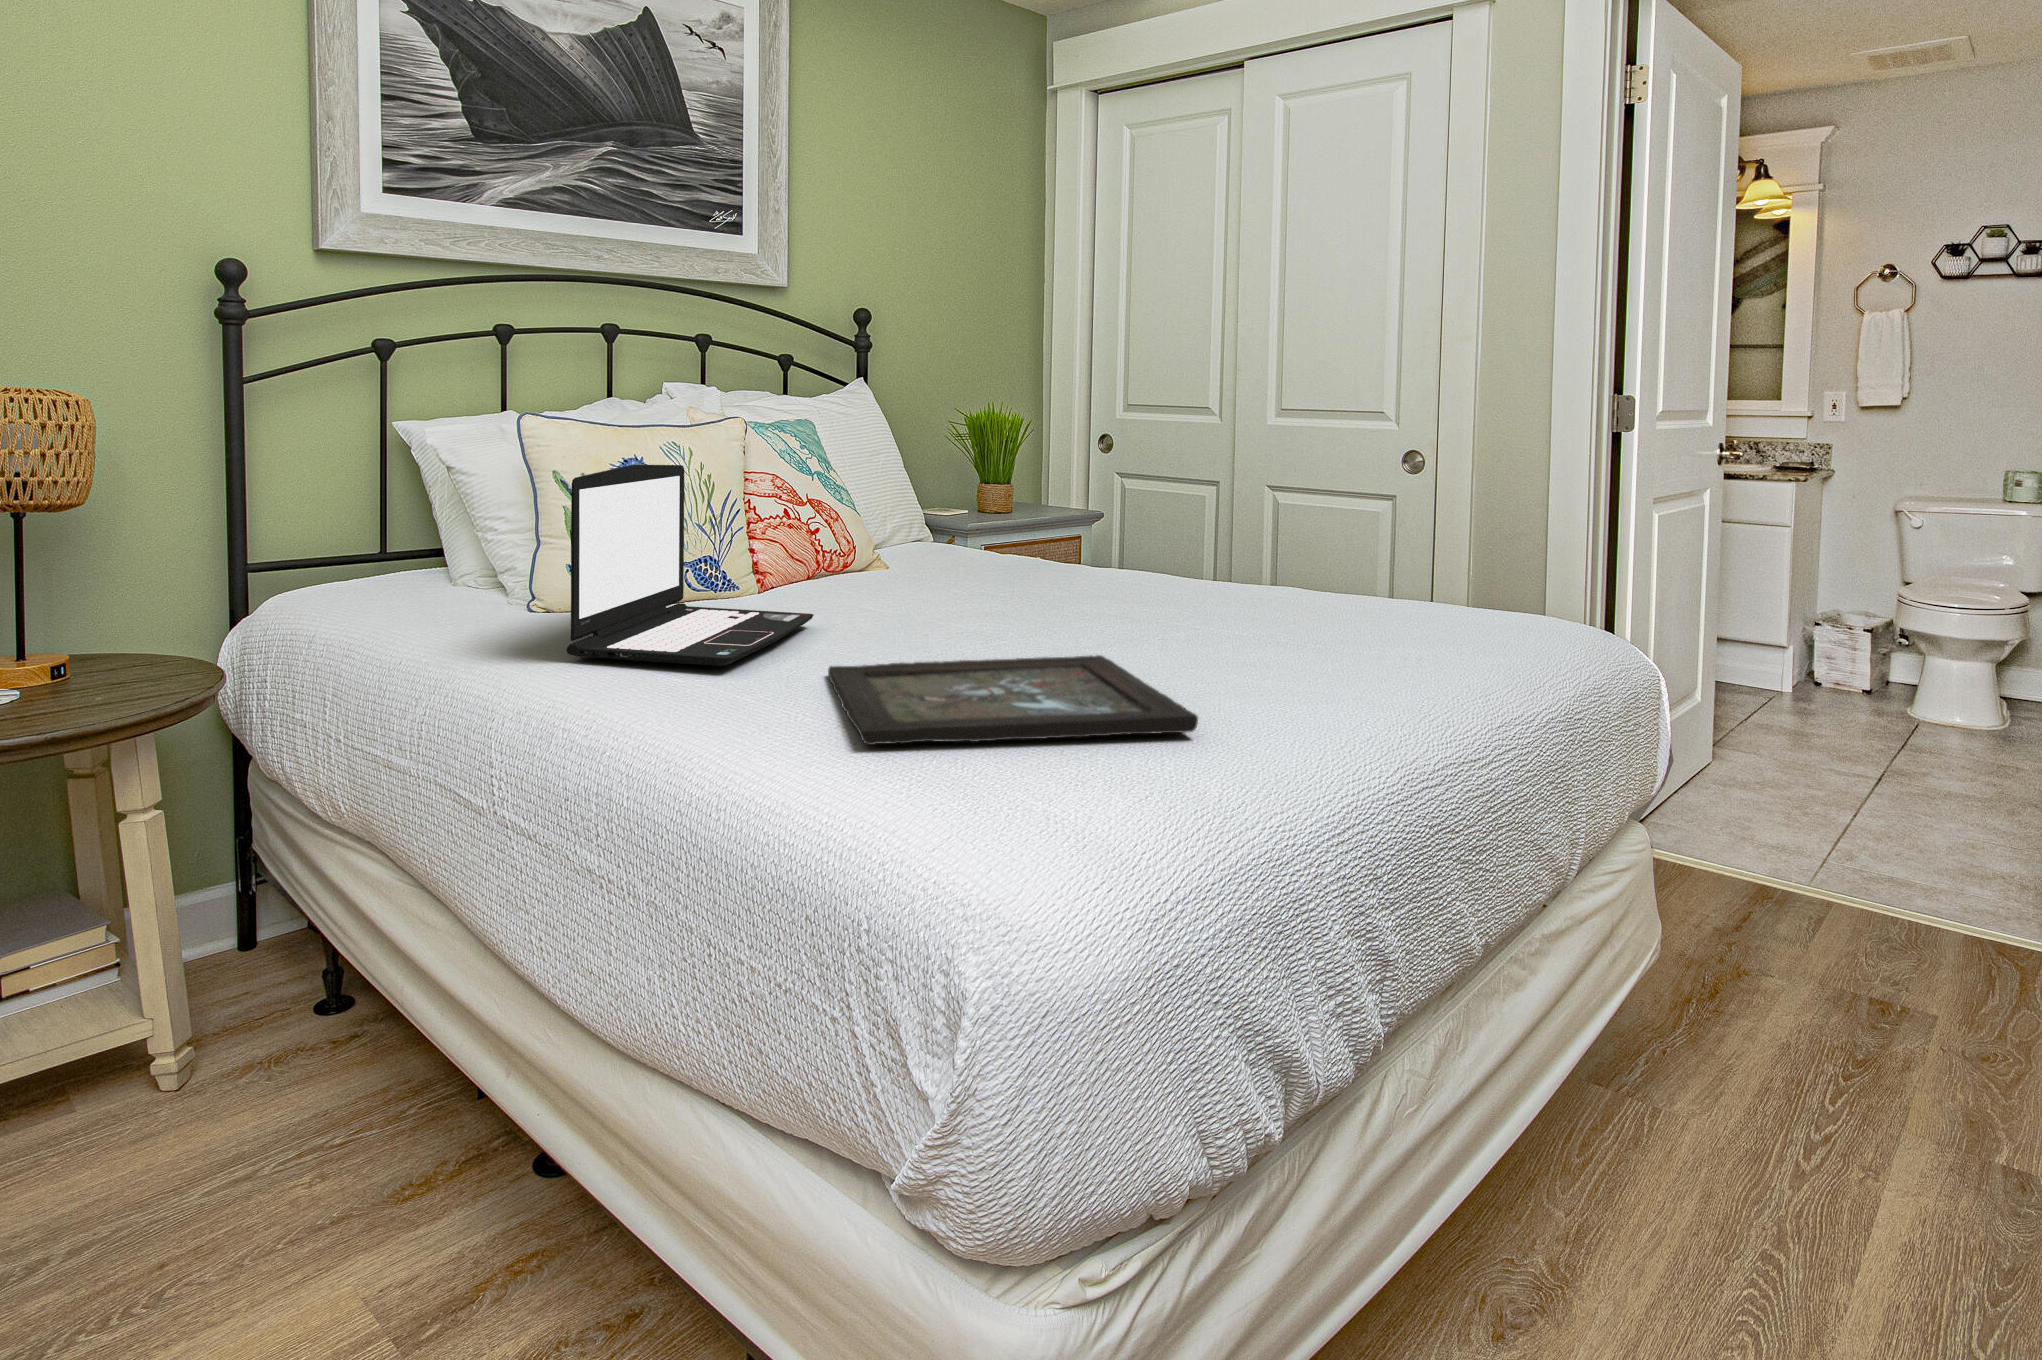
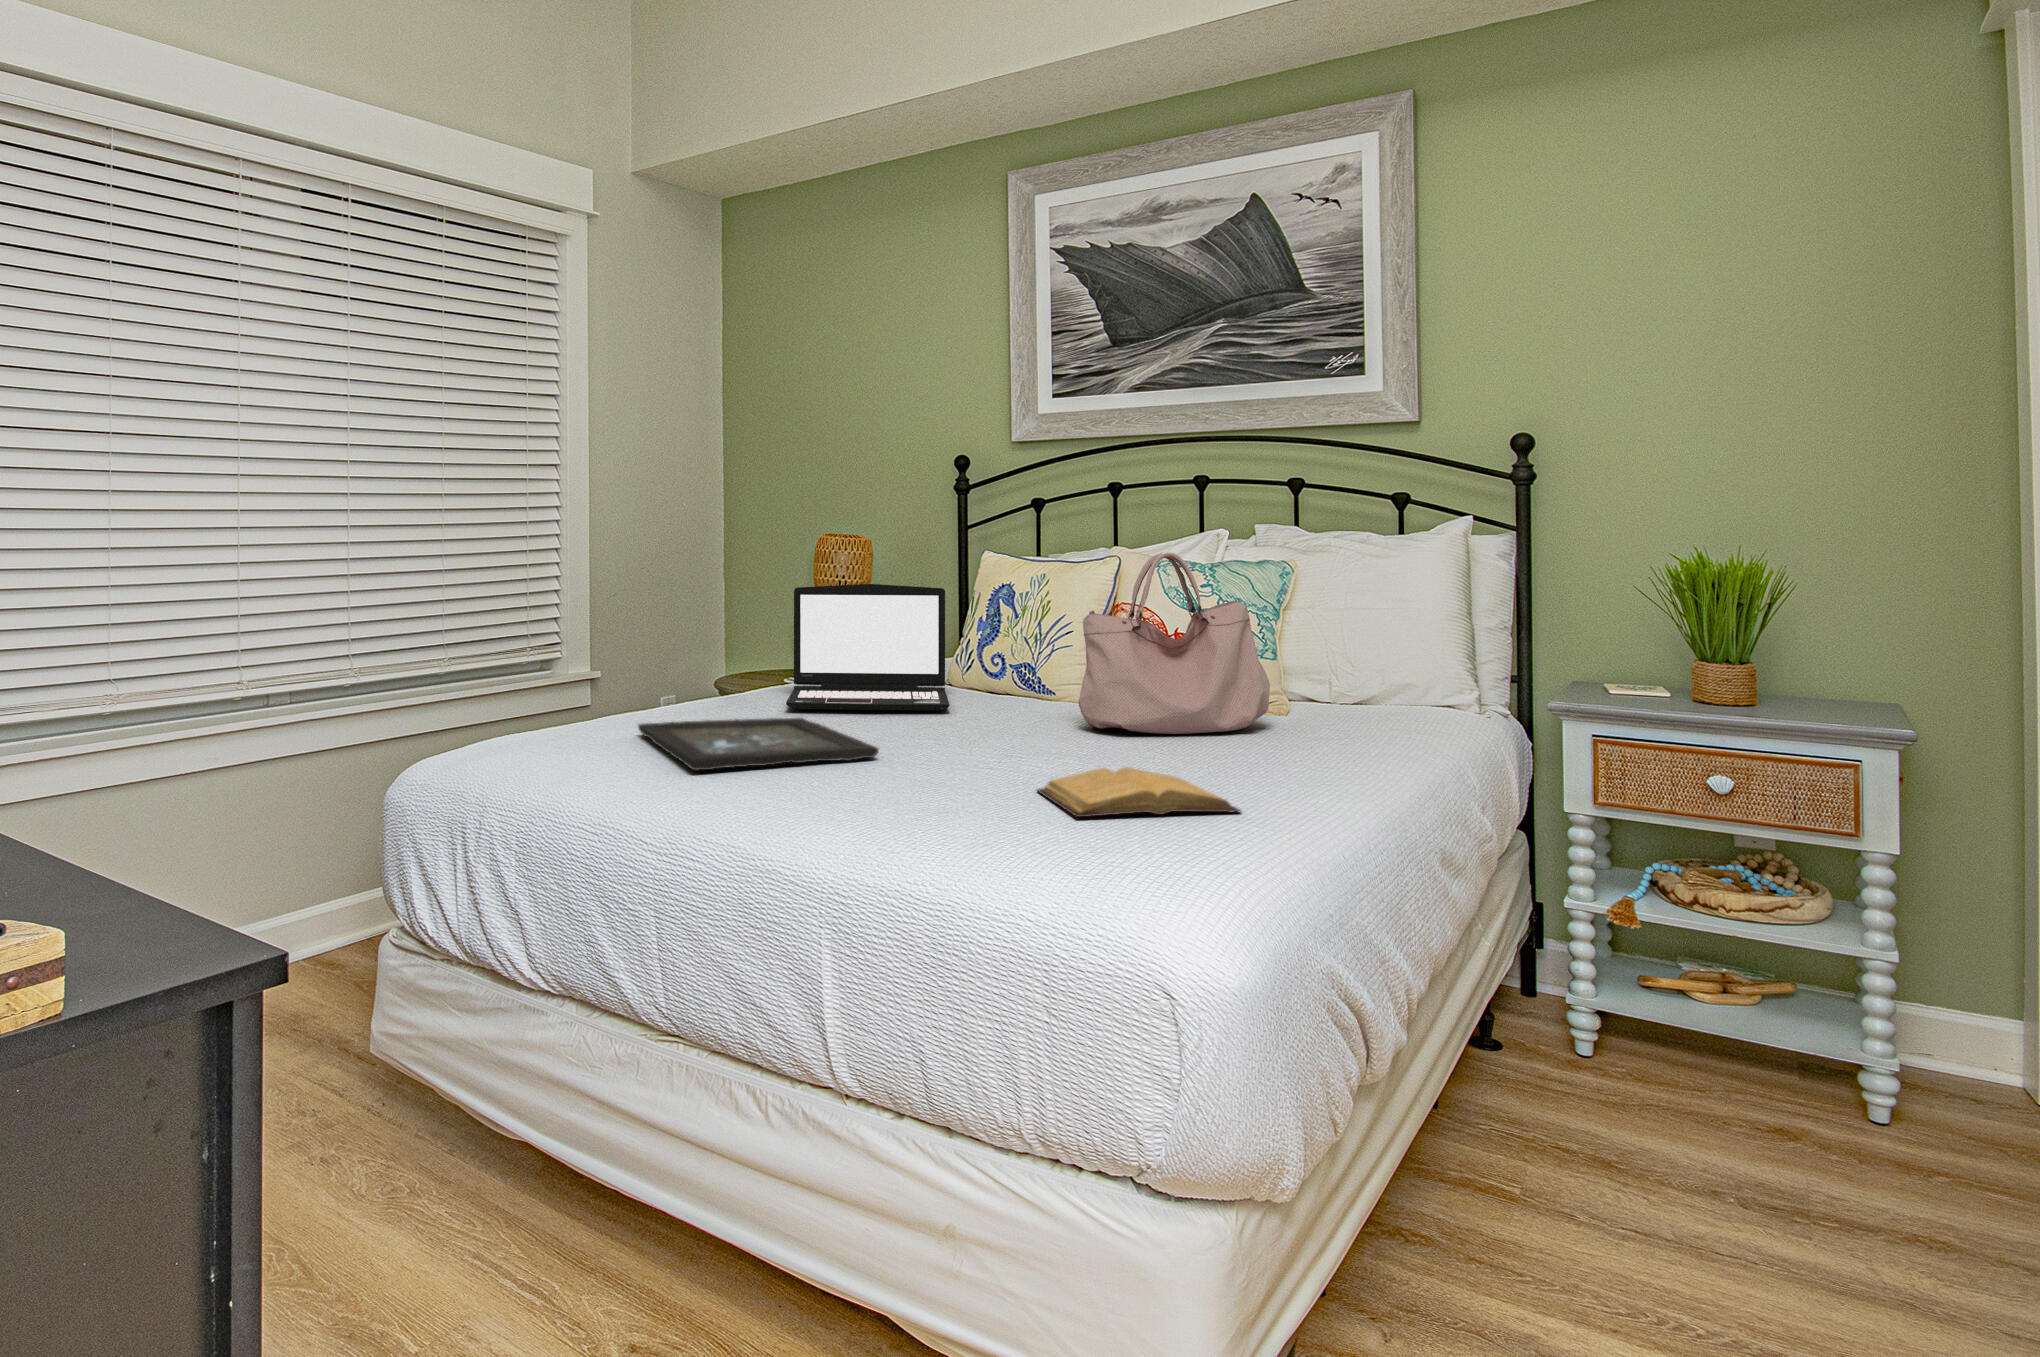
handbag: none [905,411,1012,603] -> present [1078,553,1270,734]
book: none [1227,609,1374,648] -> present [1037,767,1241,817]

